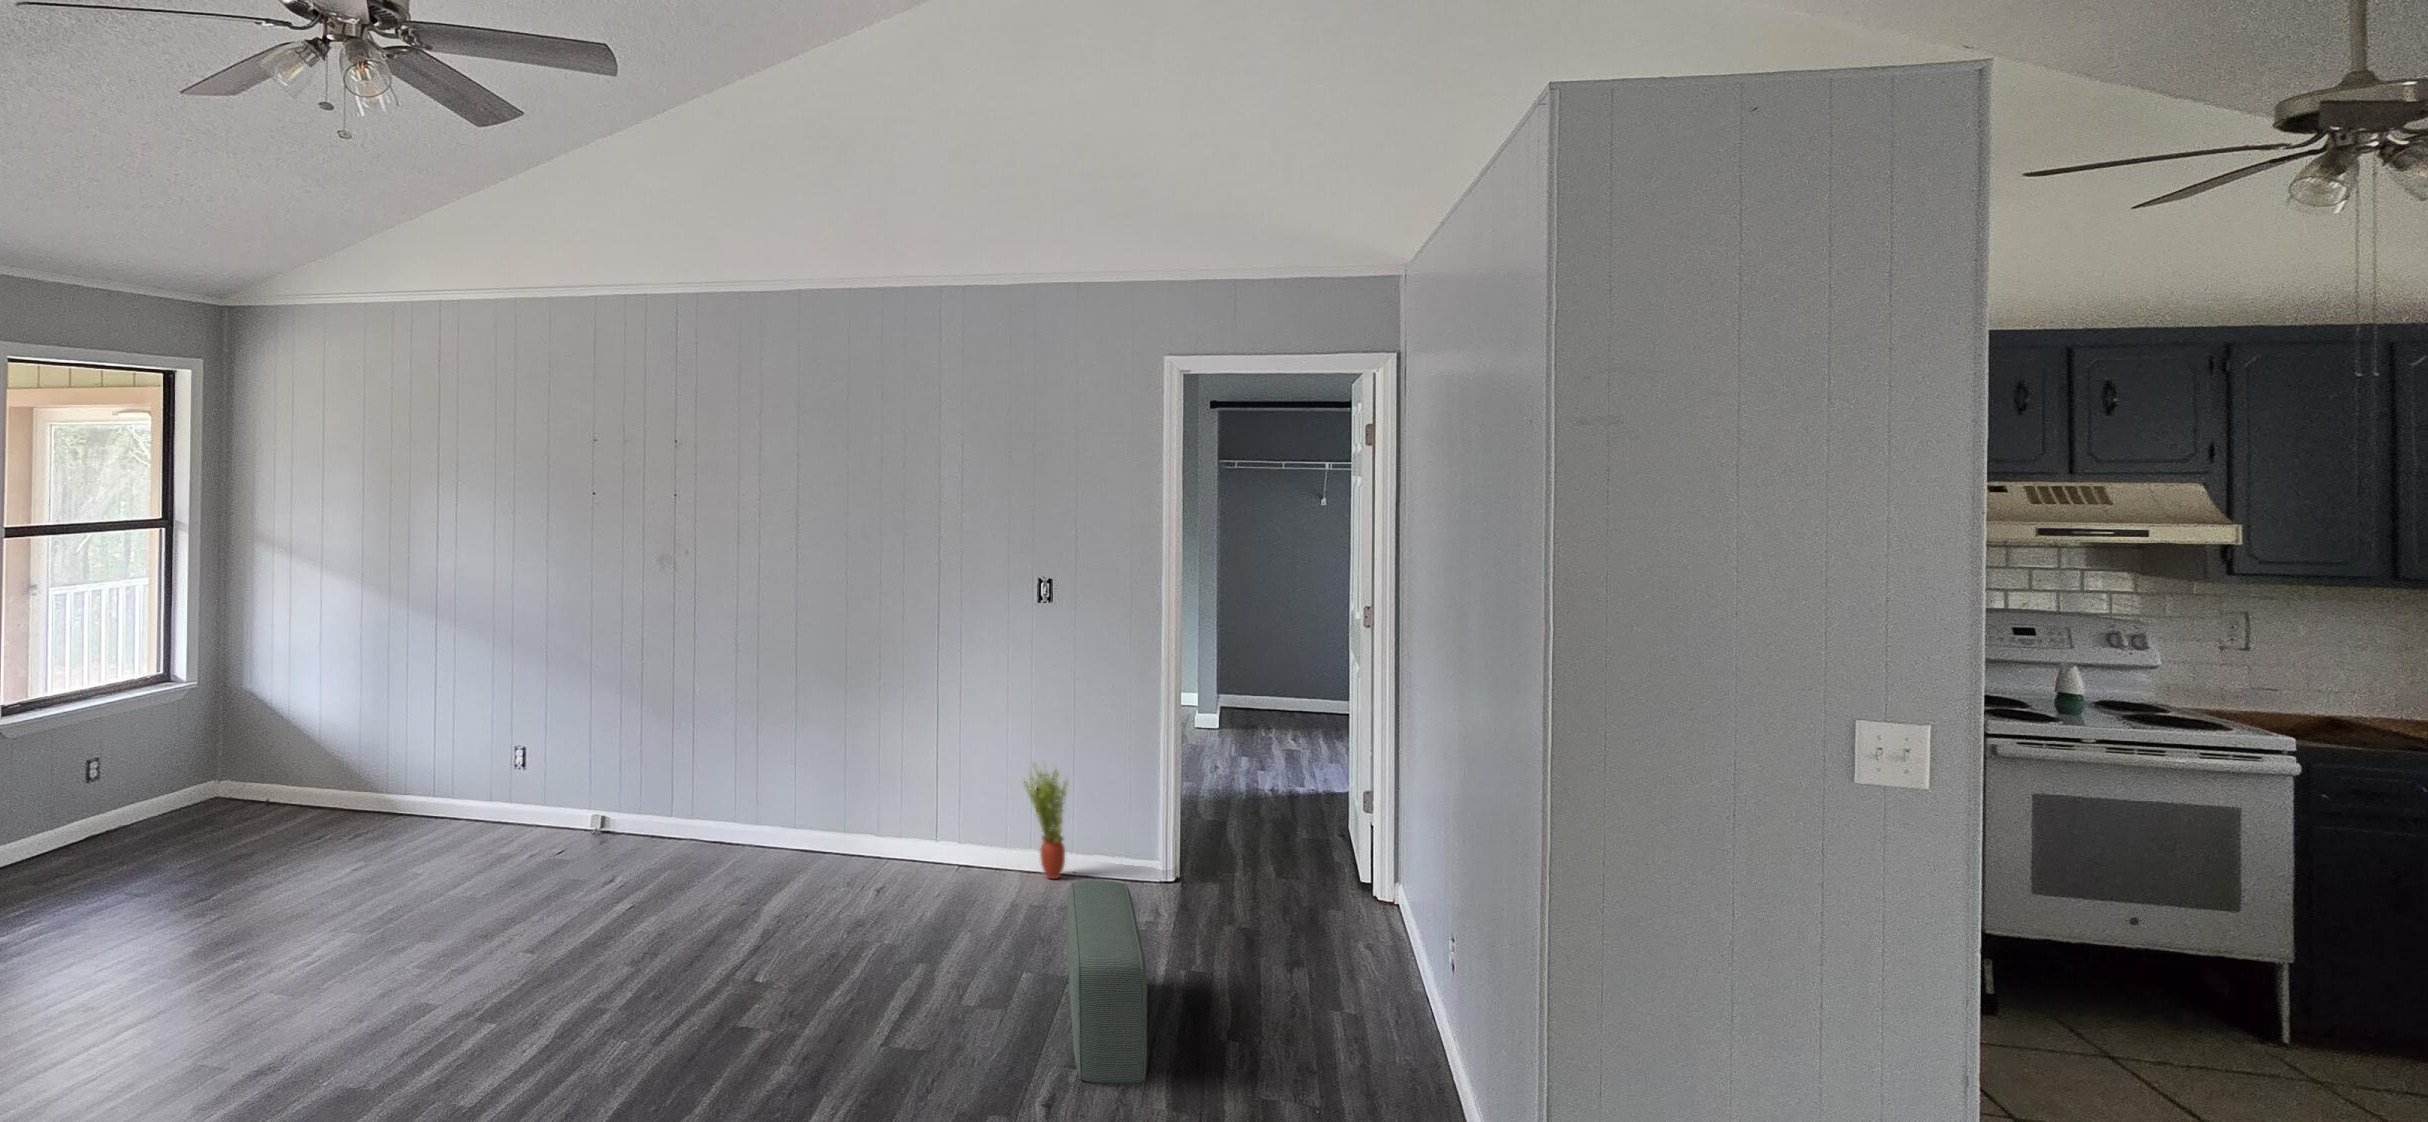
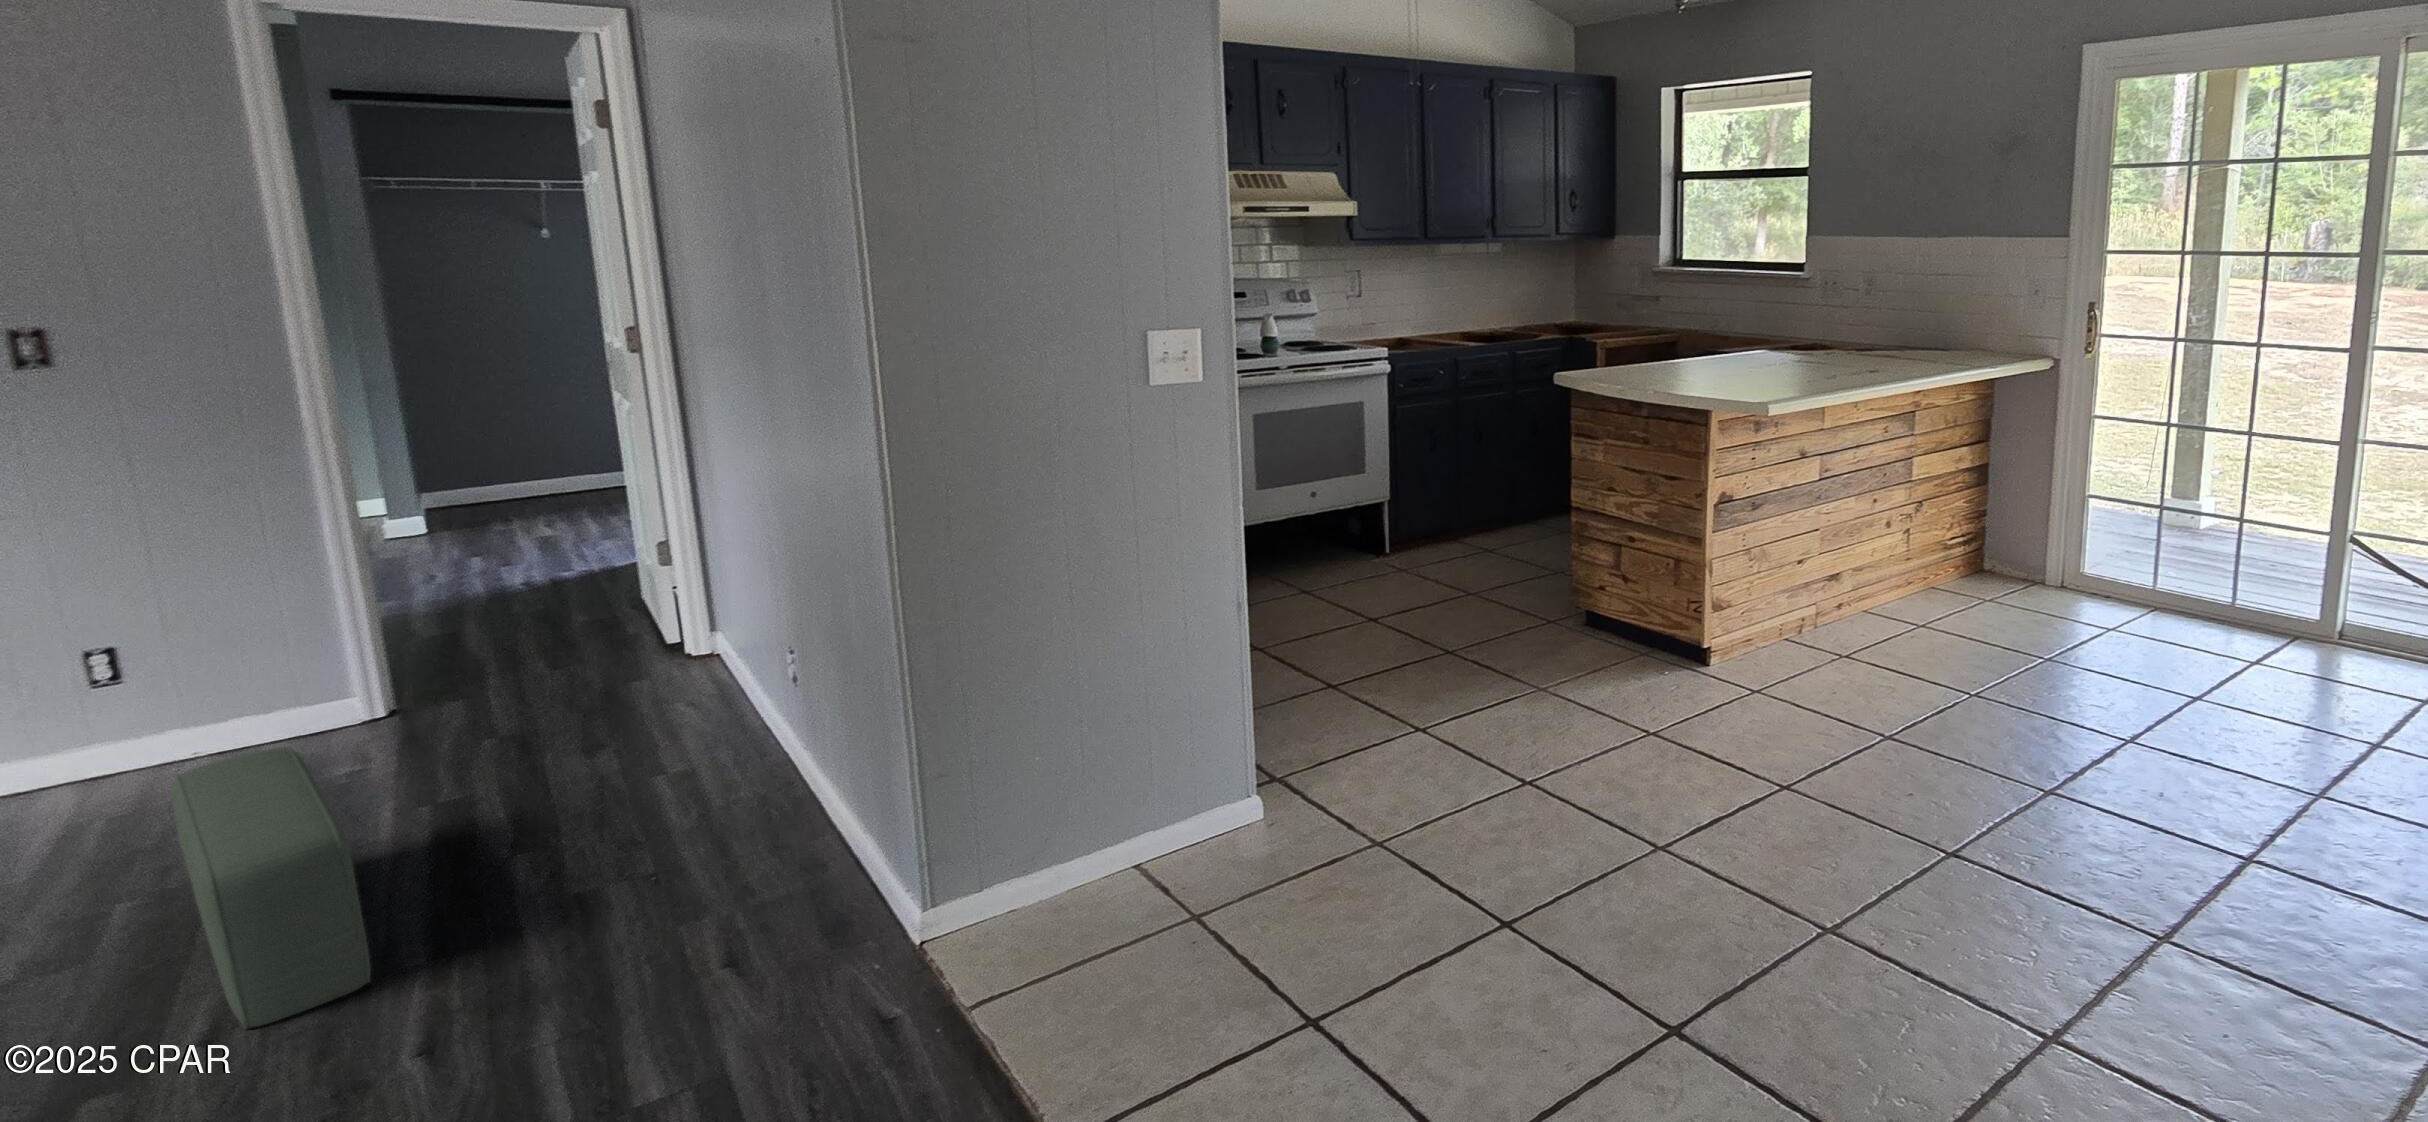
potted plant: present [1024,766,1068,879] -> none [29,620,161,791]

